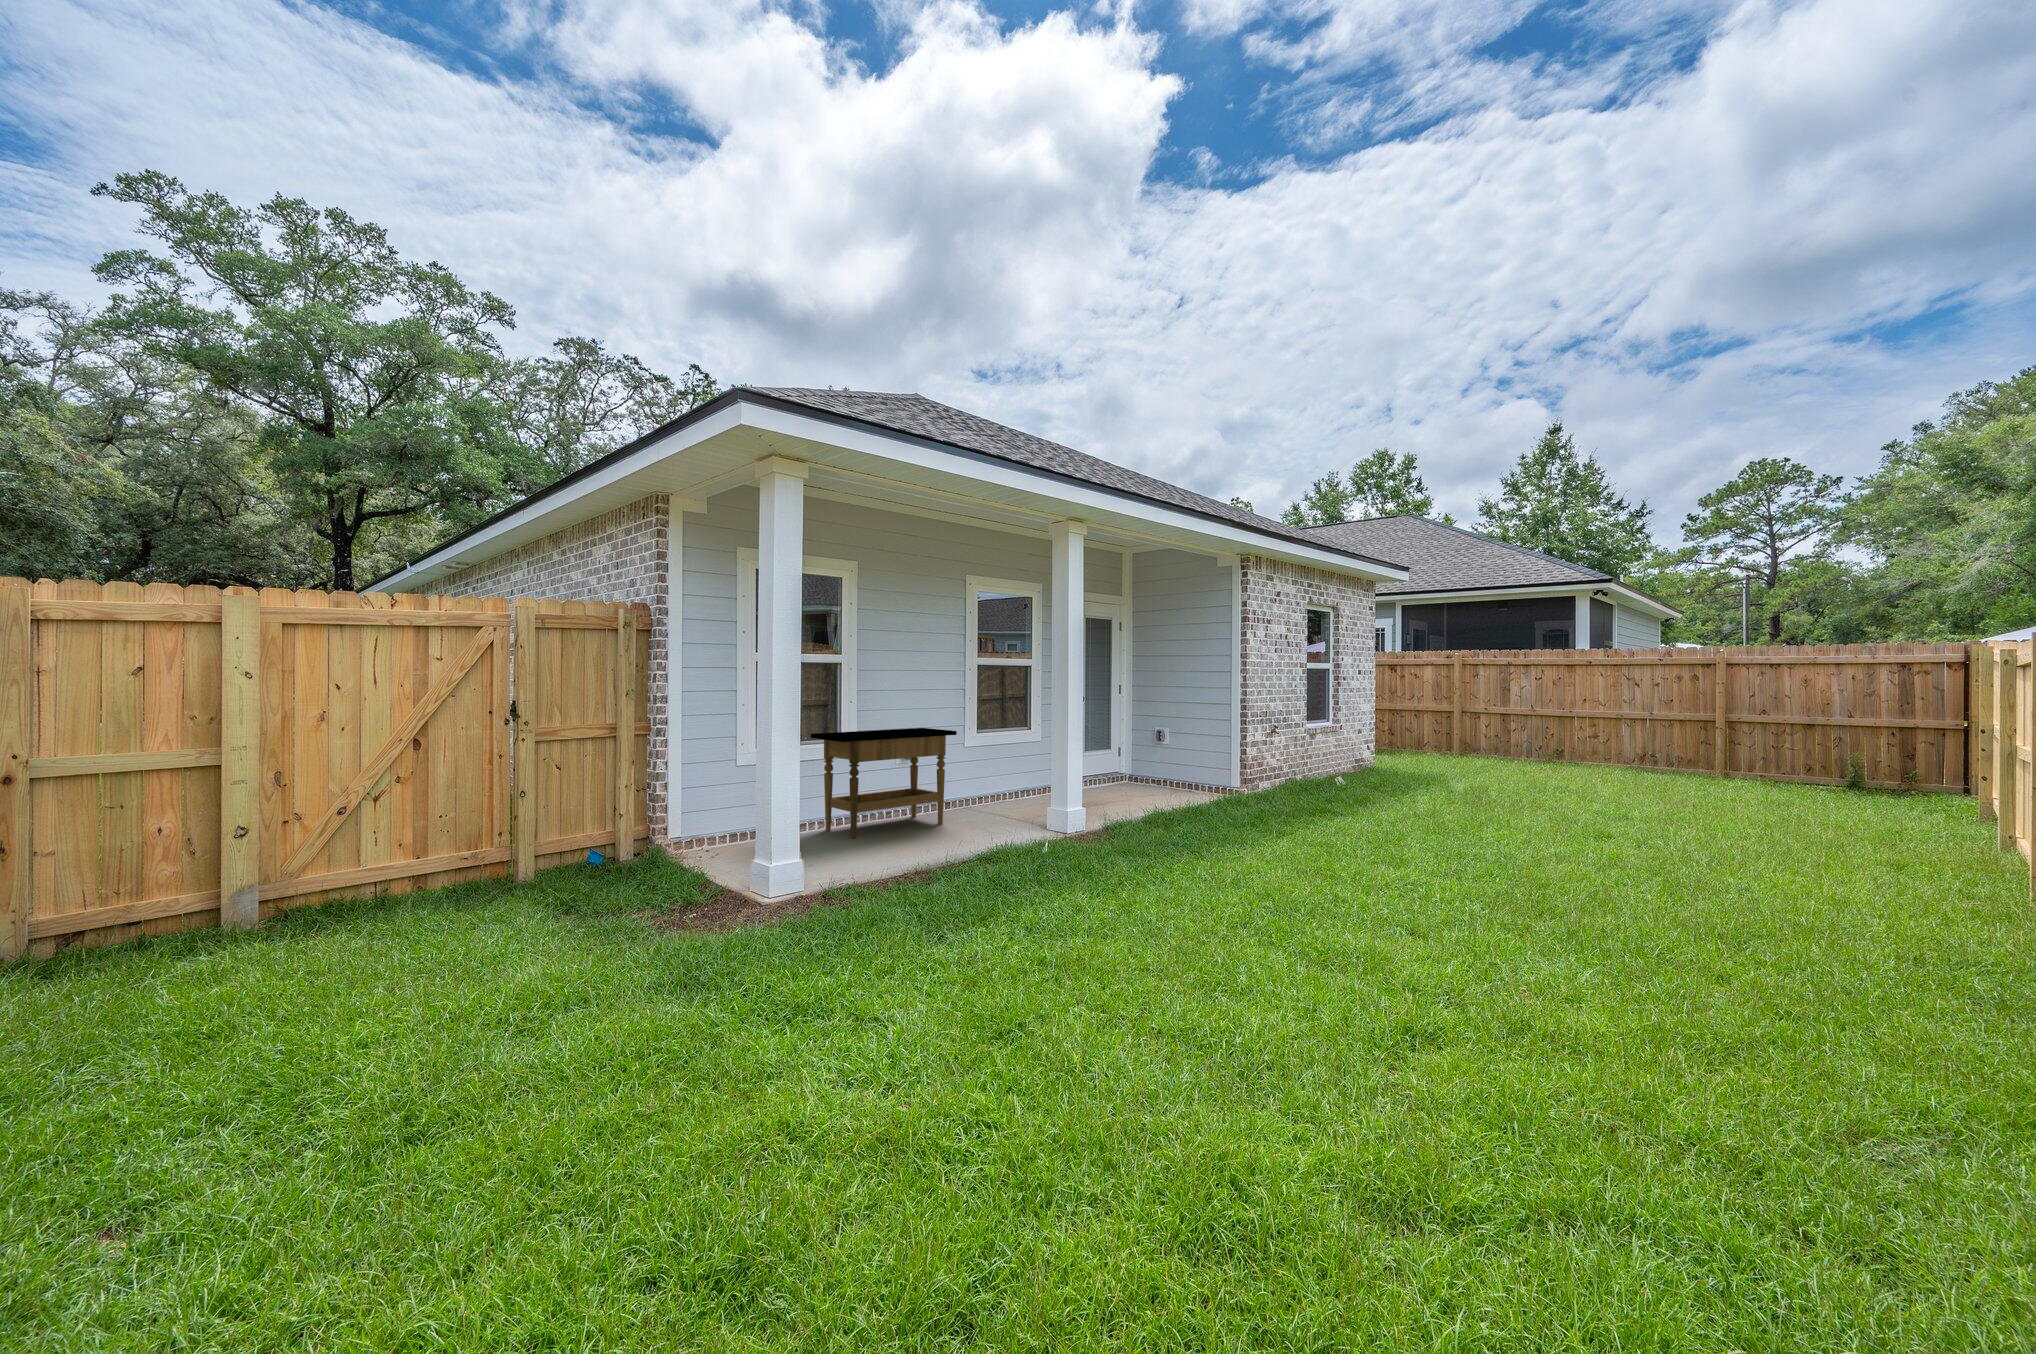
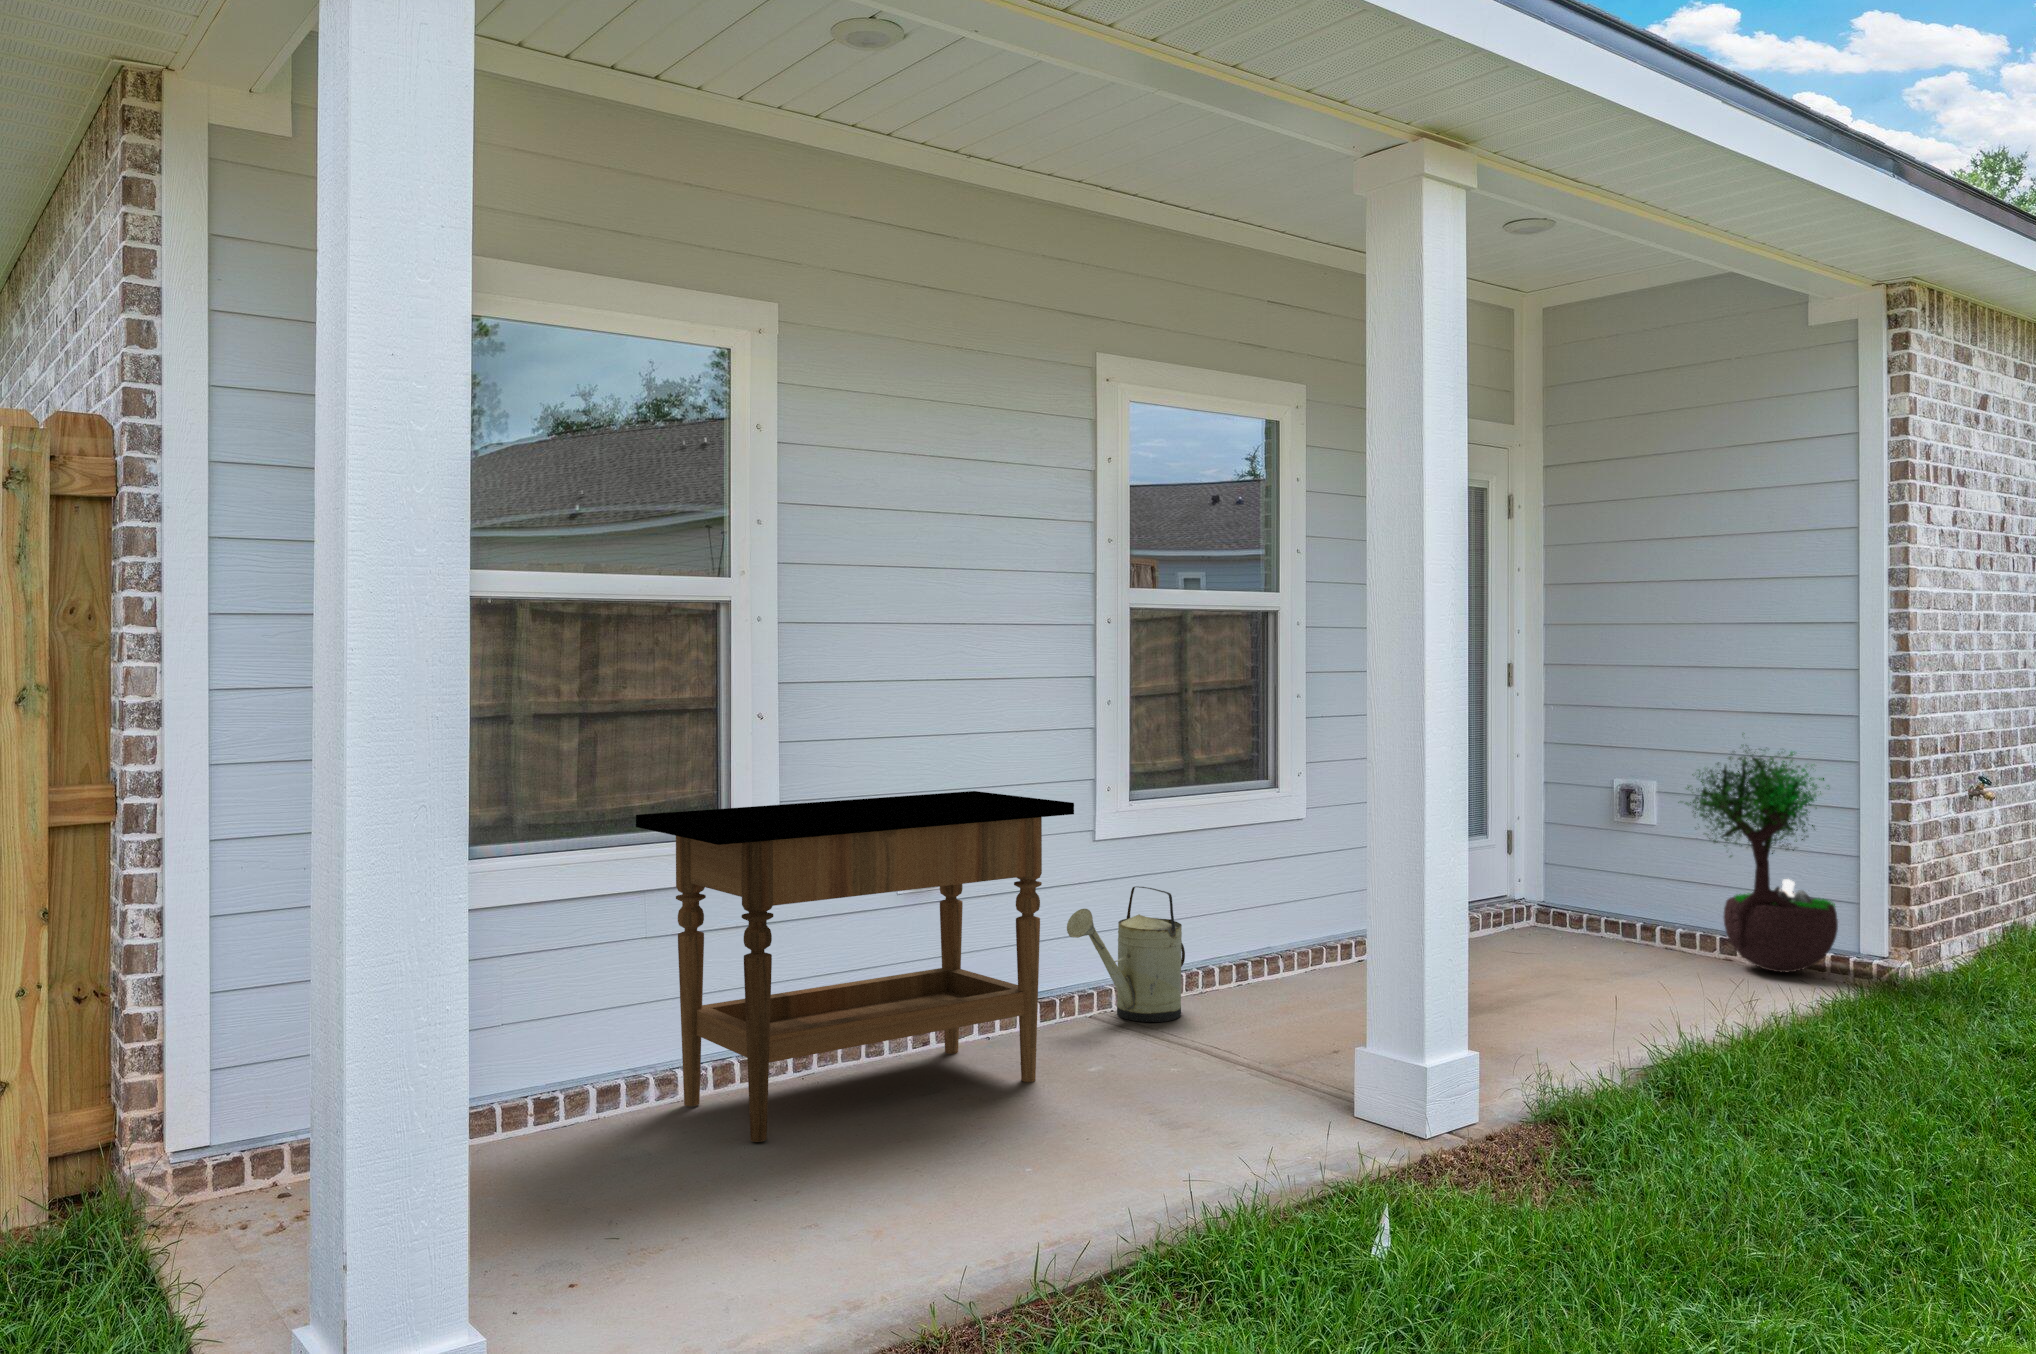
potted tree: none [1170,710,1224,794] -> present [1678,734,1838,973]
watering can: none [954,762,995,809] -> present [1067,886,1185,1022]

